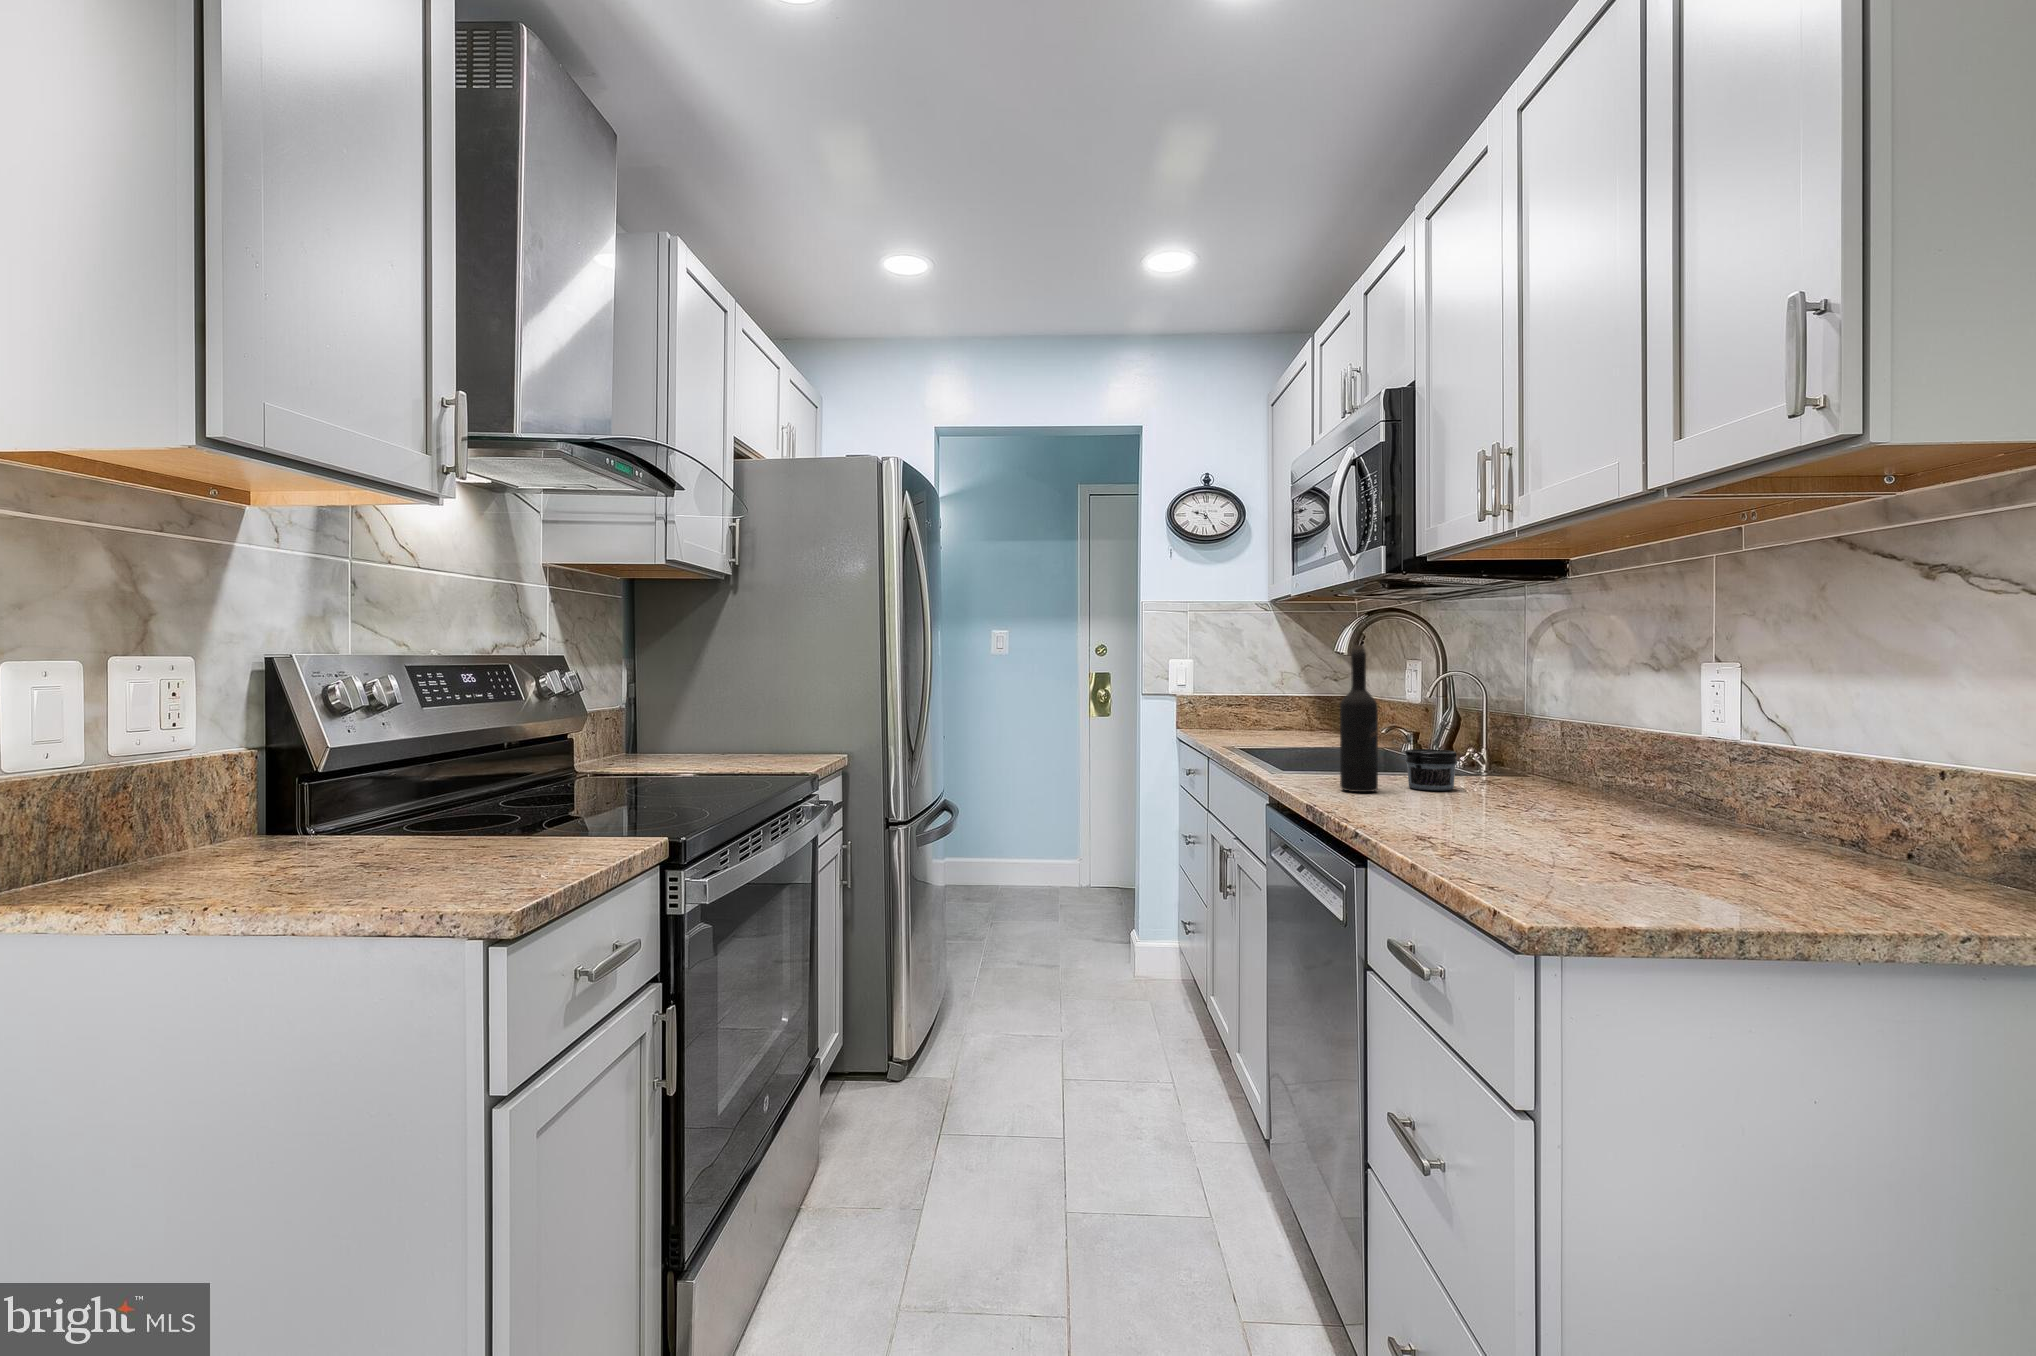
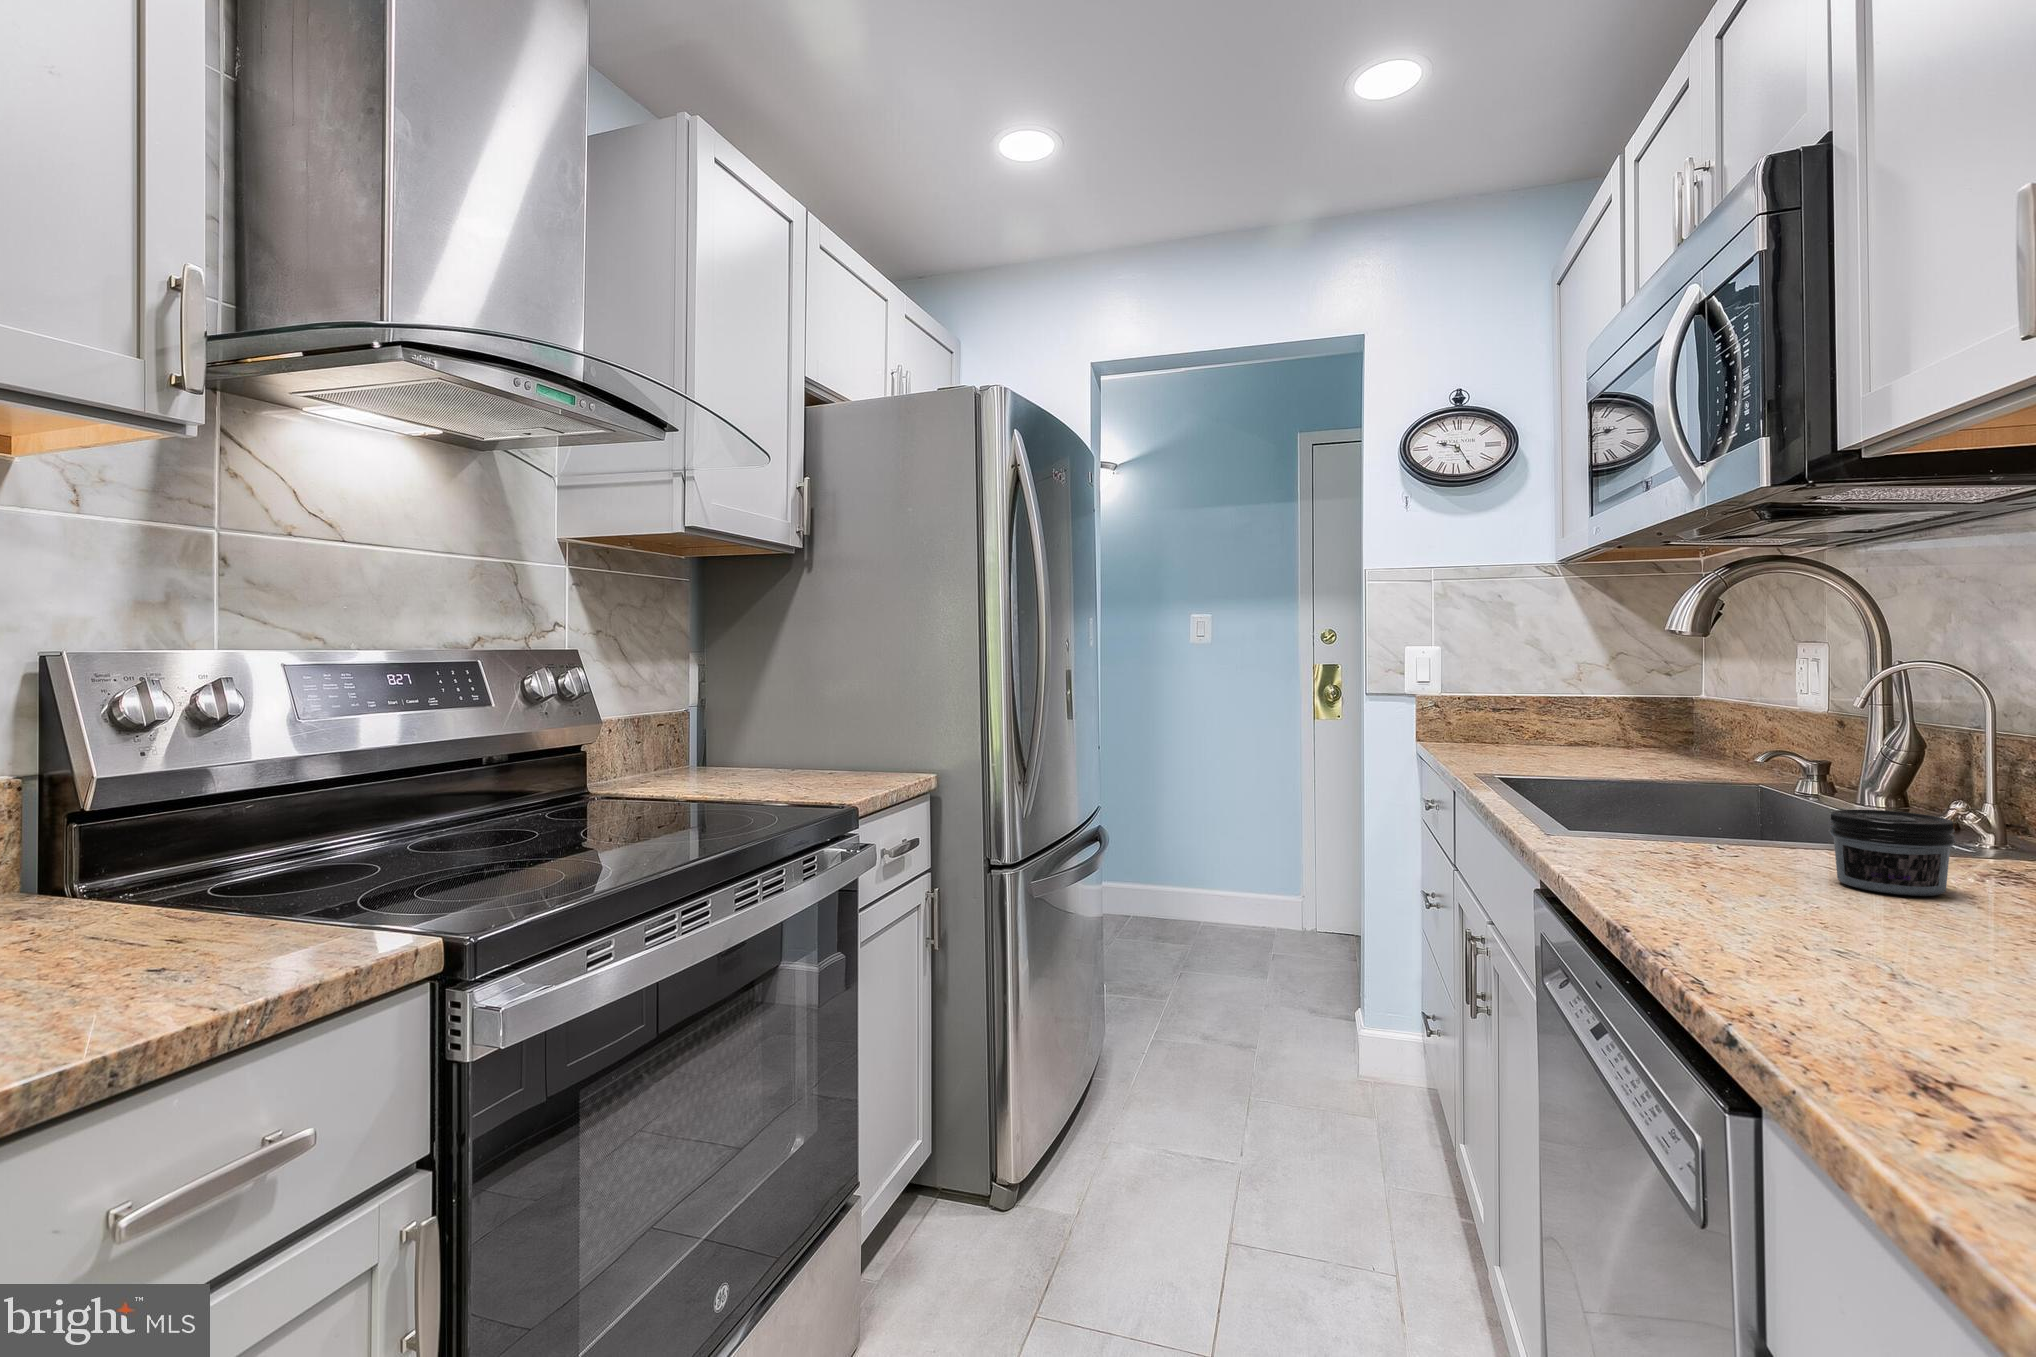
wine bottle: present [1340,645,1378,792] -> none [1688,614,1771,892]

